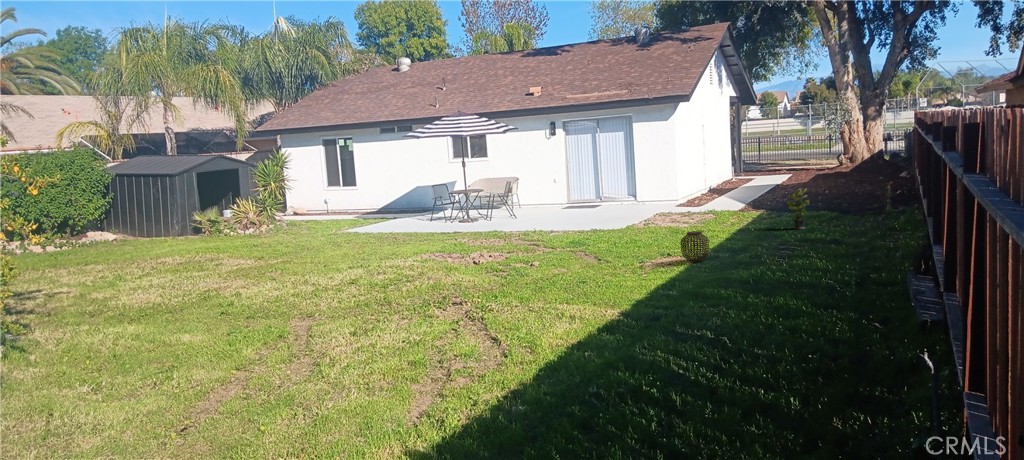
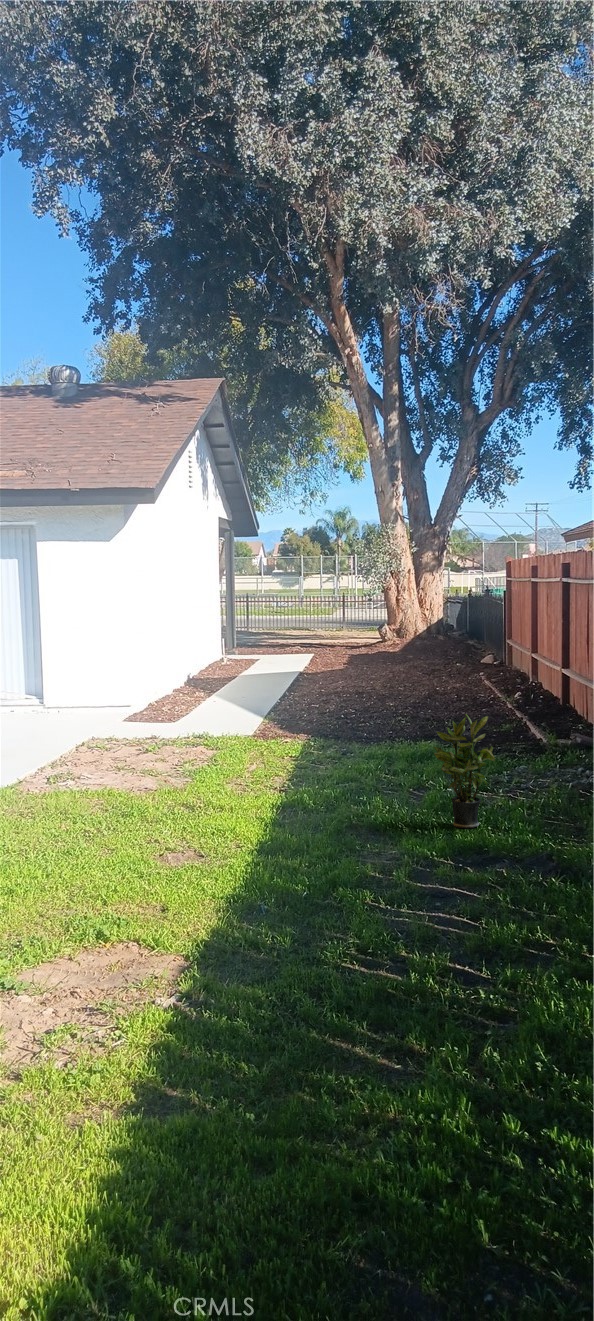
woven basket: present [681,231,709,262] -> none [158,932,278,1078]

